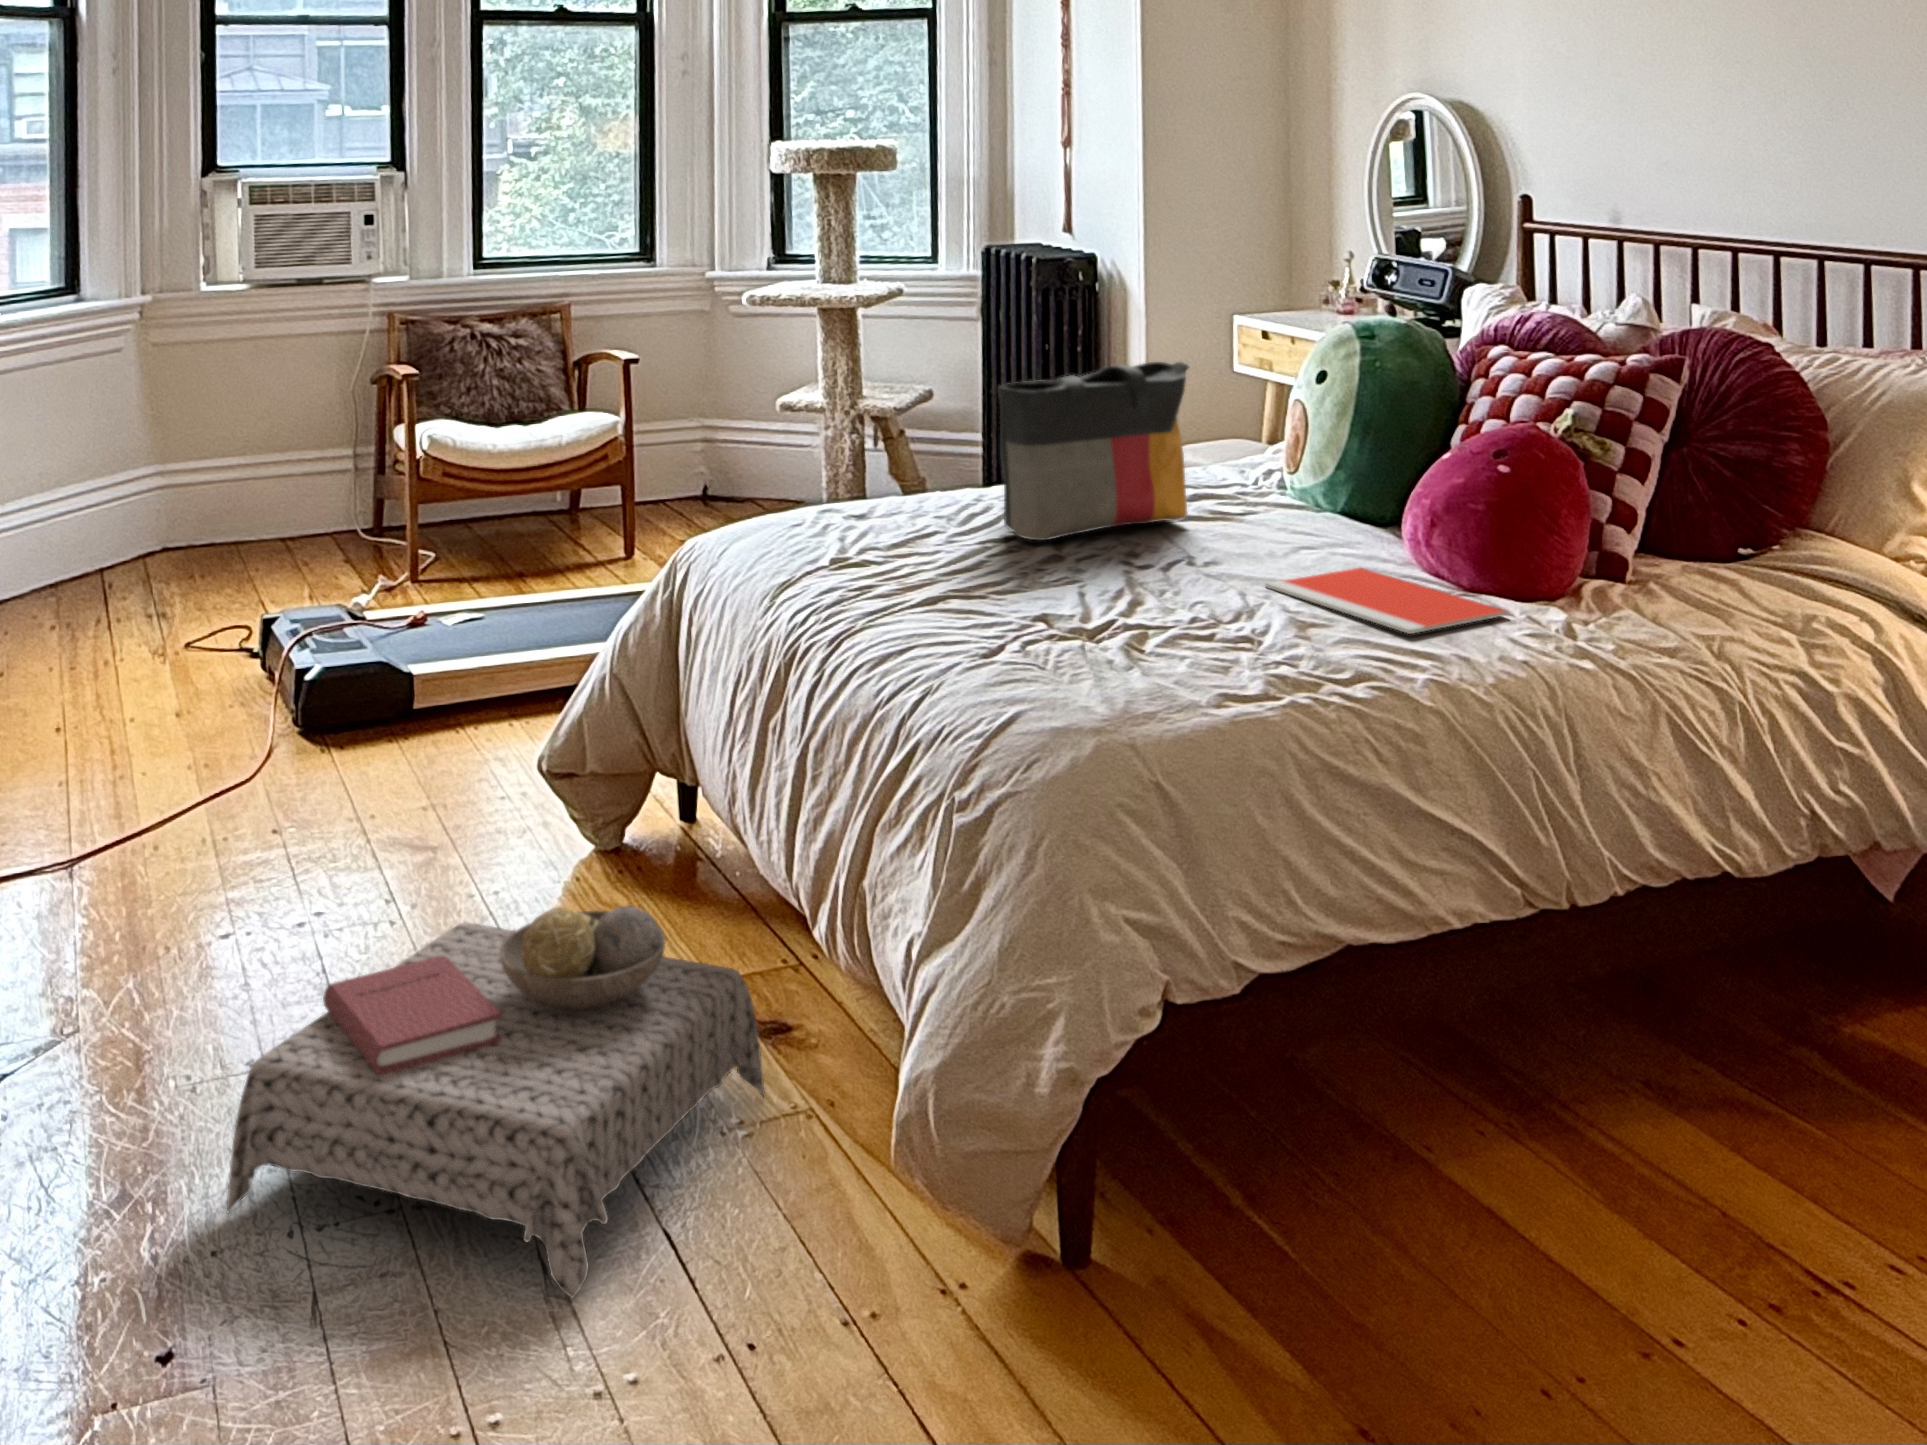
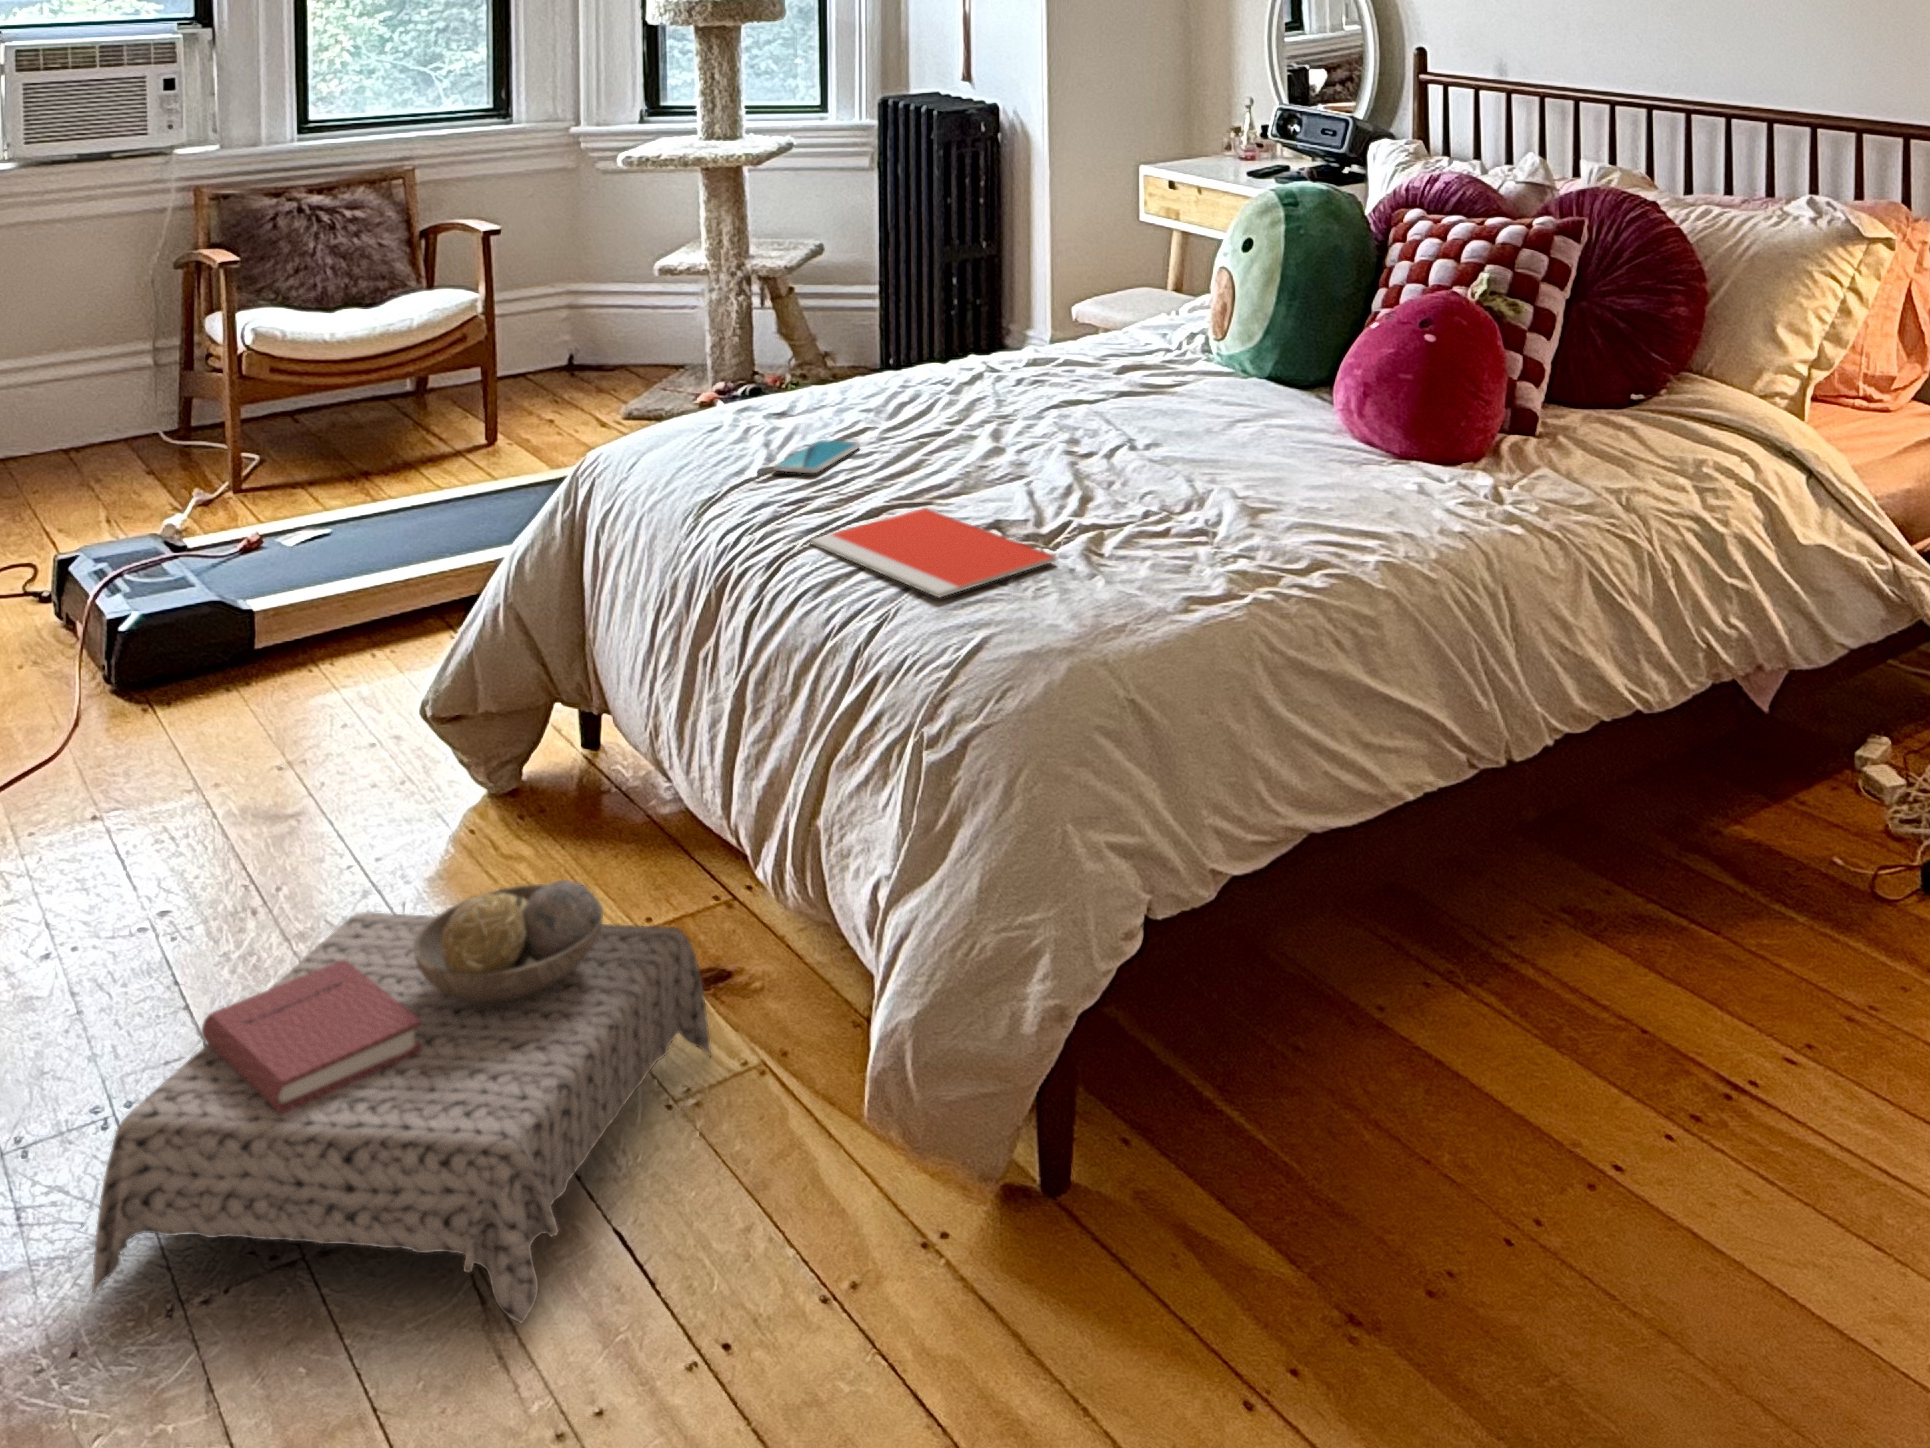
tote bag: present [998,362,1189,540] -> none [930,241,1122,433]
smartphone: none [844,537,929,564] -> present [774,440,860,473]
notebook: present [1266,568,1509,634] -> present [810,508,1057,597]

